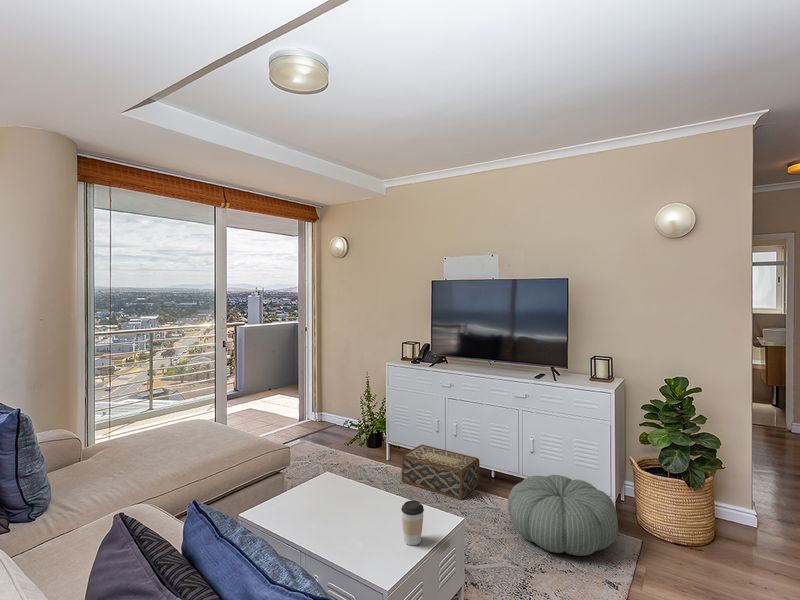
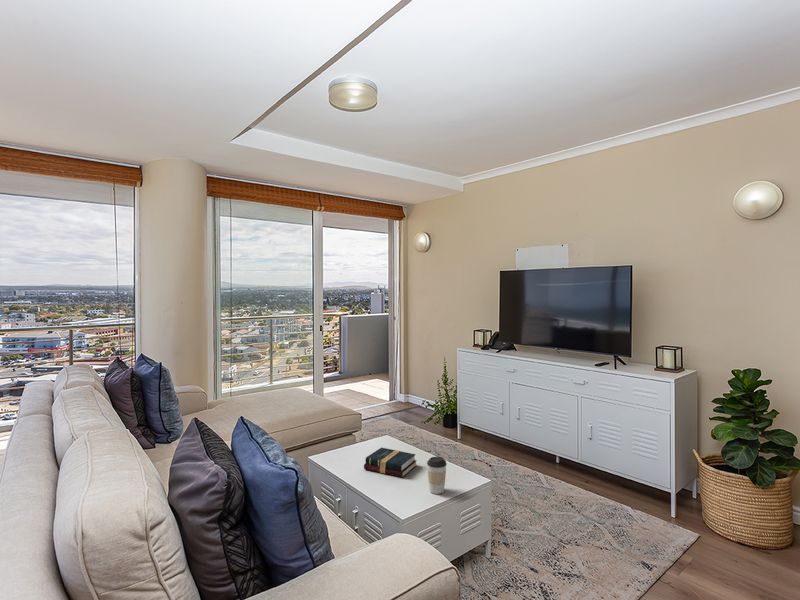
woven basket: present [402,445,480,499] -> none [466,426,541,478]
pouf: present [508,475,618,556] -> none [558,460,670,538]
hardback book: none [317,491,378,528] -> present [364,448,417,477]

